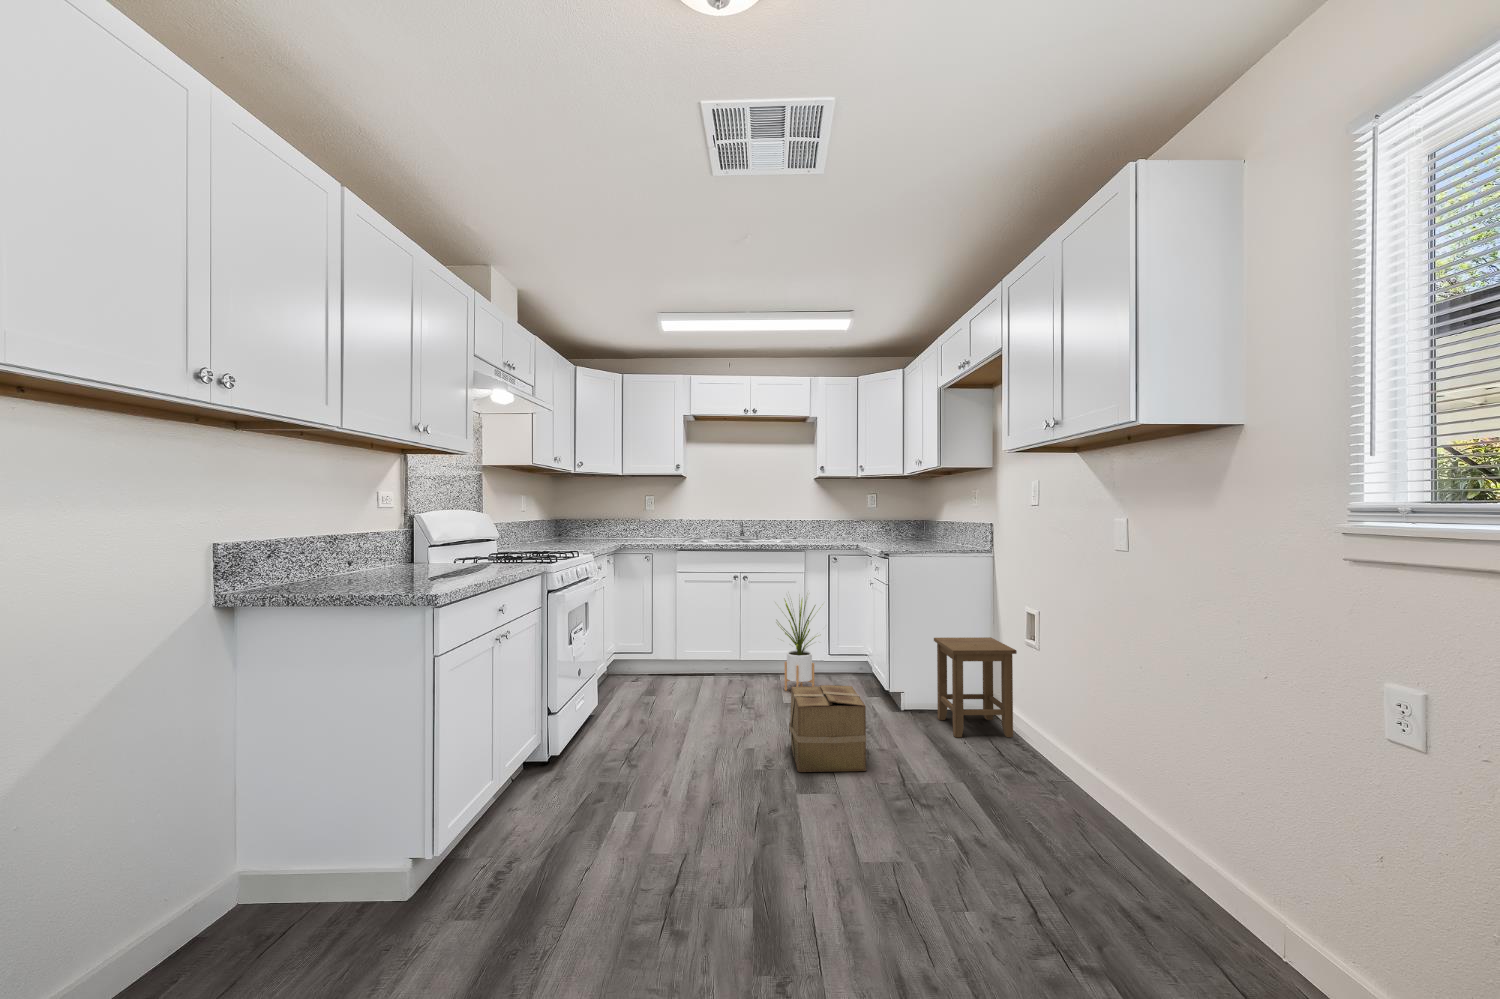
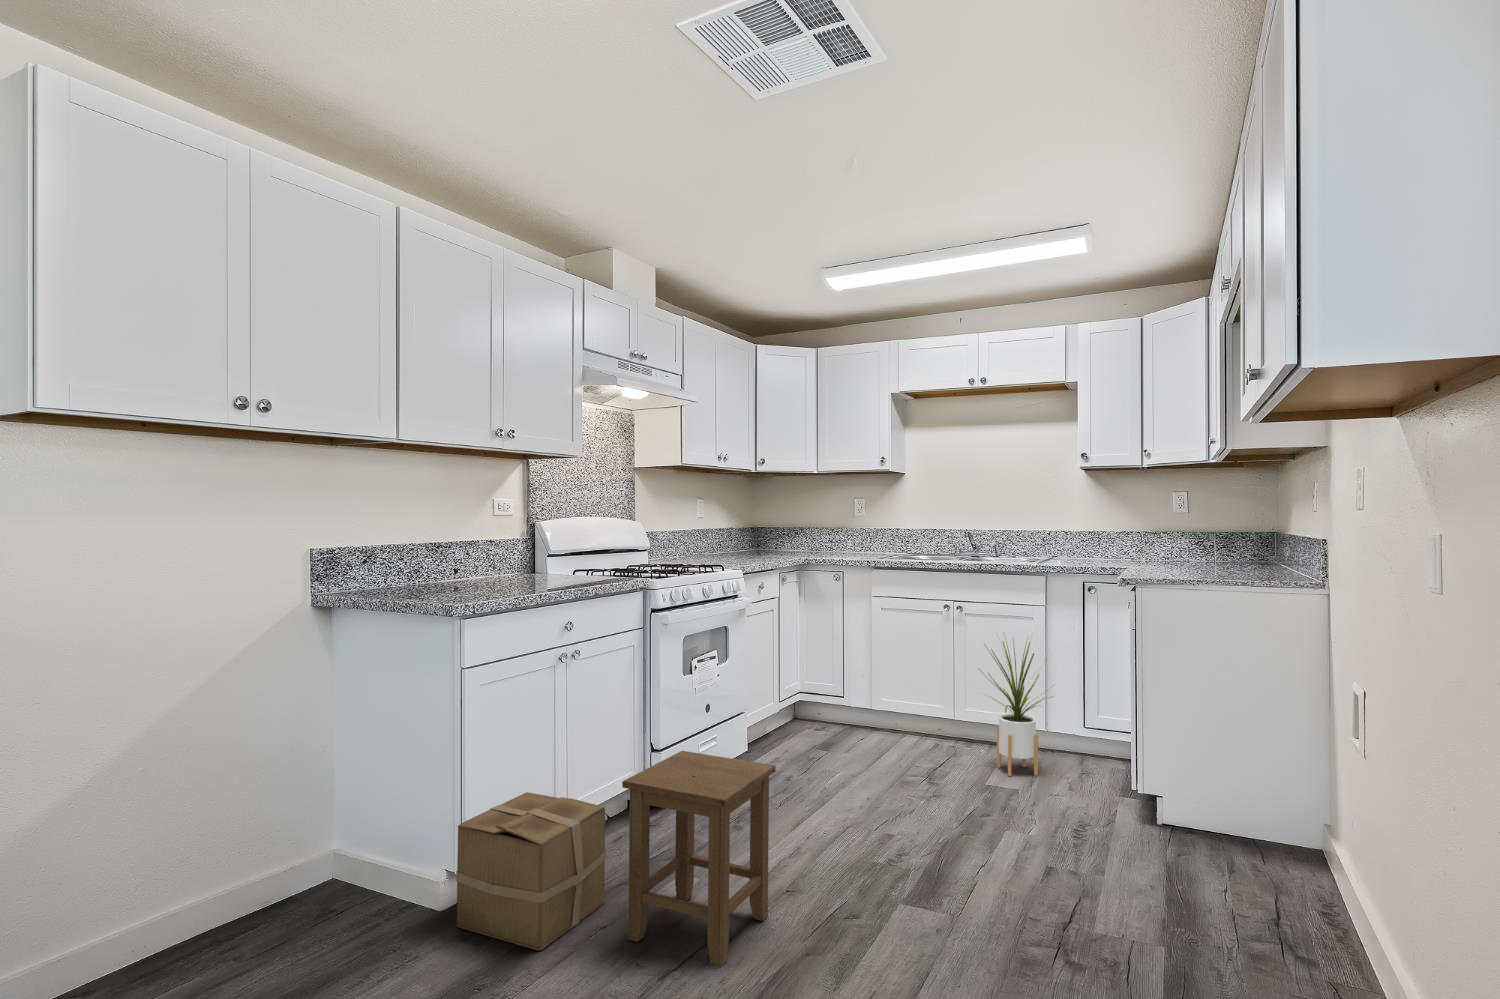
stool: present [934,637,1017,737] -> present [622,751,776,966]
cardboard box: present [790,685,866,772] -> present [456,792,606,951]

